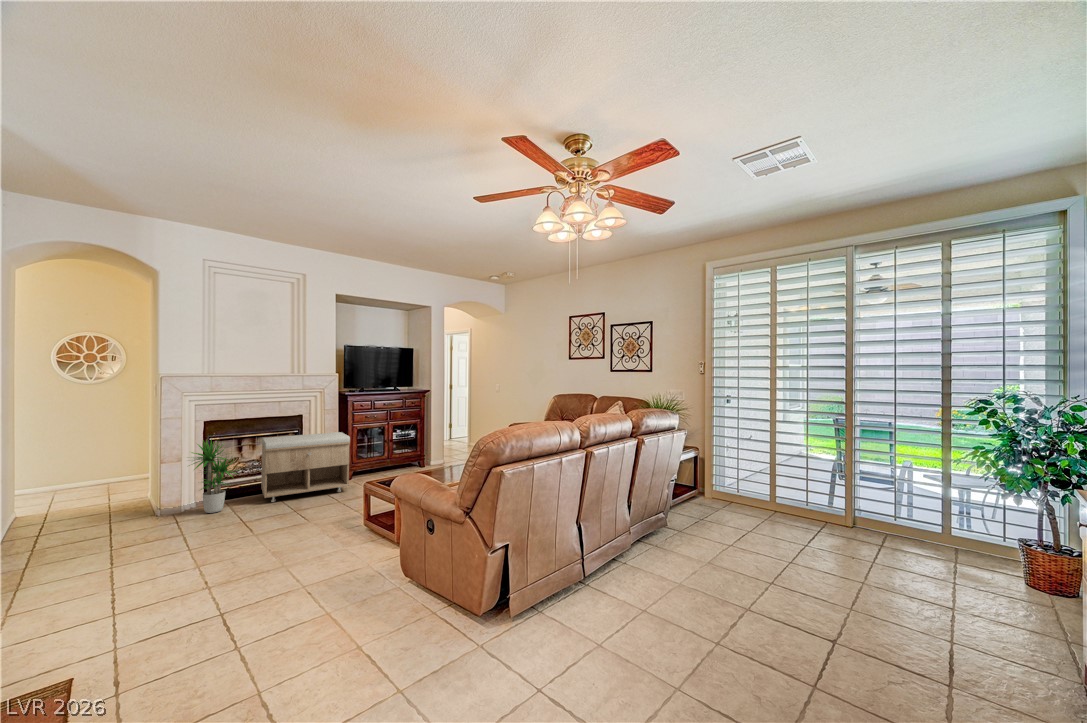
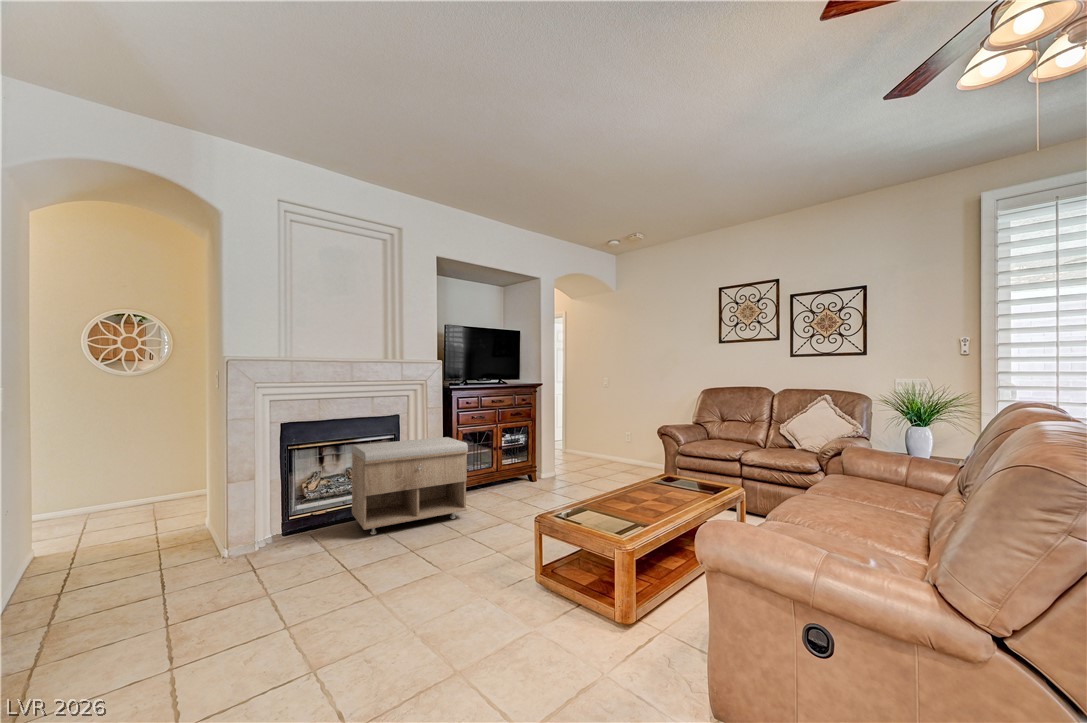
potted plant: present [189,439,234,513] -> none [260,445,335,553]

